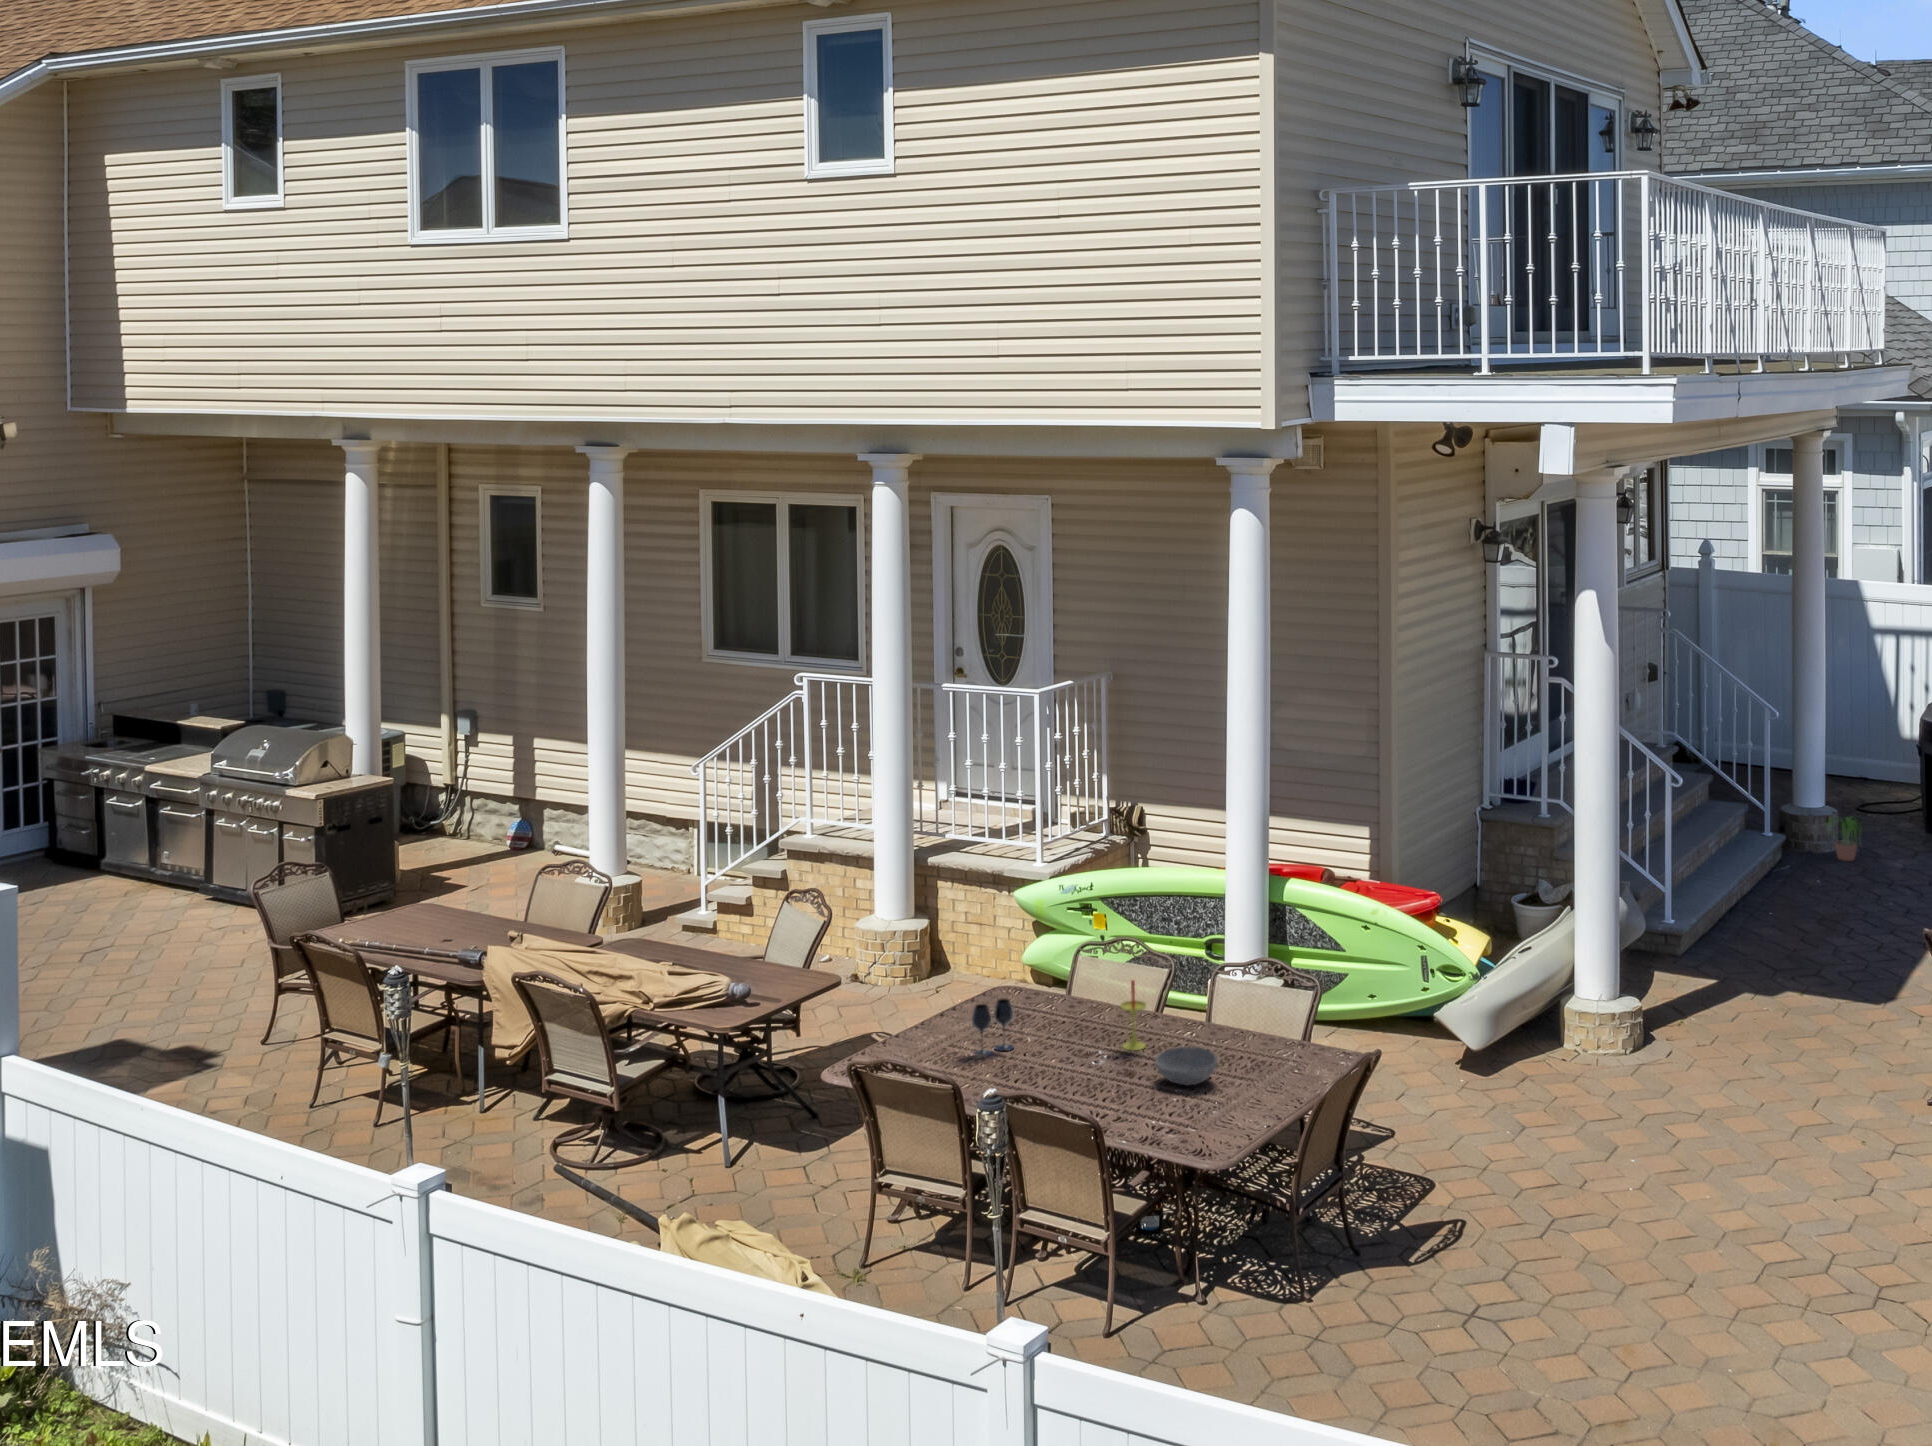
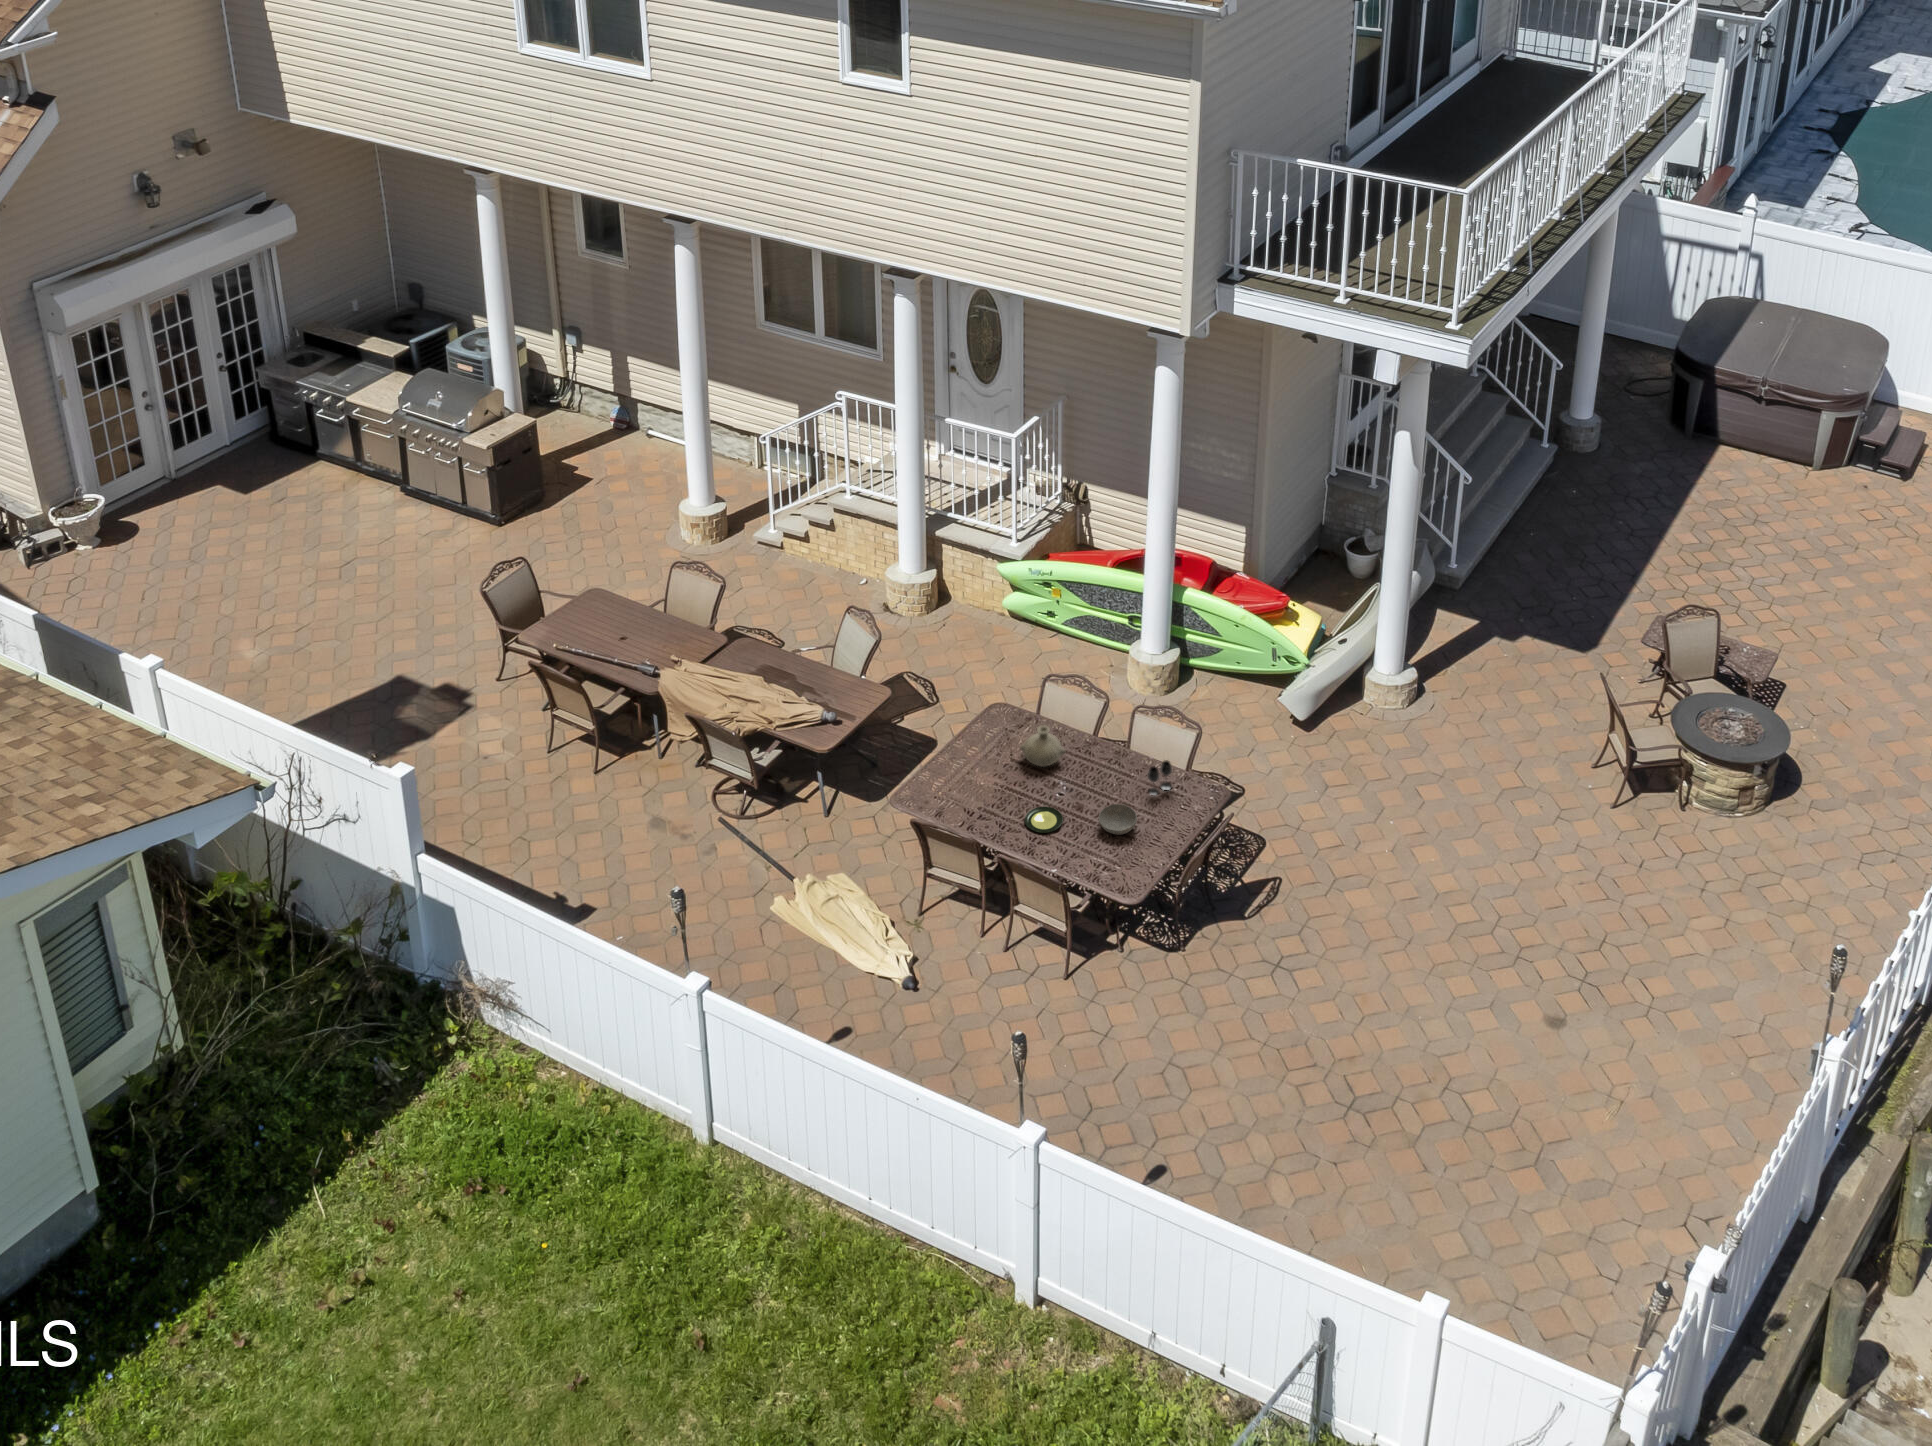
potted plant: present [1827,817,1861,861] -> none [1582,428,1618,460]
vase: none [1033,963,1104,1031] -> present [1020,725,1065,766]
candle: present [1121,980,1146,1050] -> none [1076,751,1093,789]
wine glass: present [972,998,1013,1055] -> present [1148,760,1172,795]
plate: none [1035,1060,1097,1084] -> present [1025,807,1063,833]

